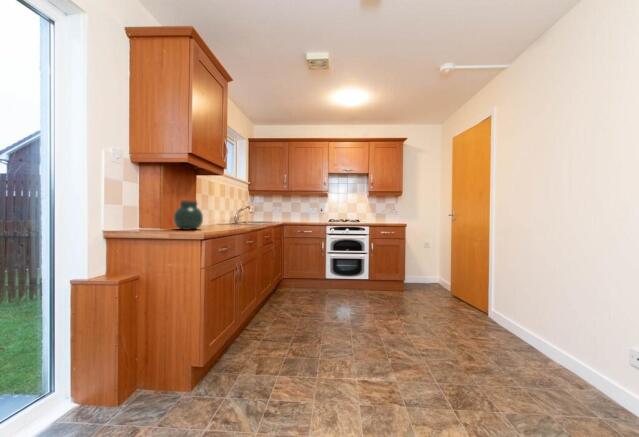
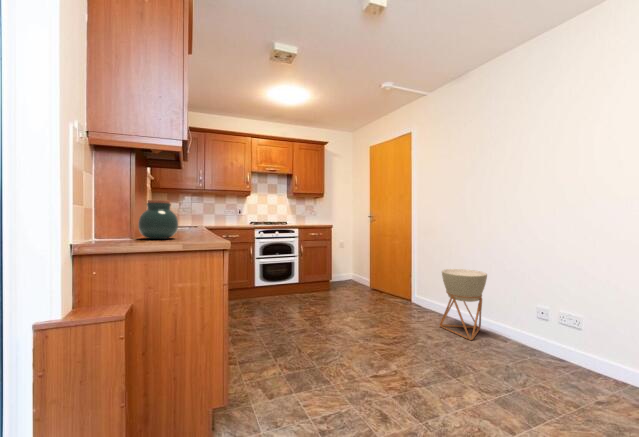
planter: none [497,281,563,374] -> present [439,269,487,340]

